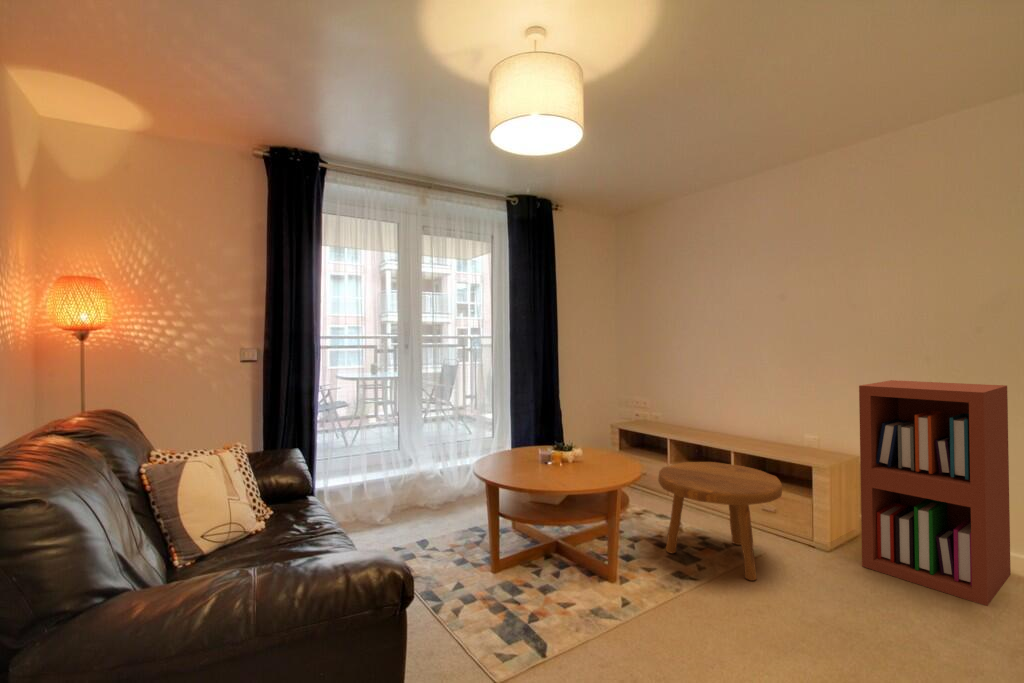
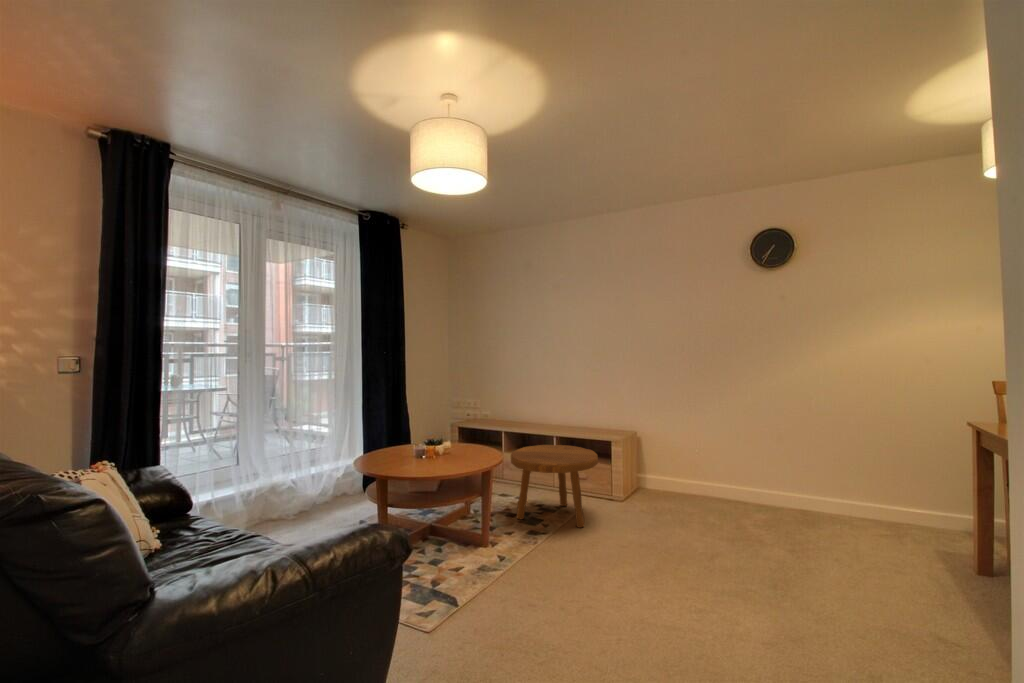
bookshelf: present [859,380,1011,606] -> none [641,378,718,517]

